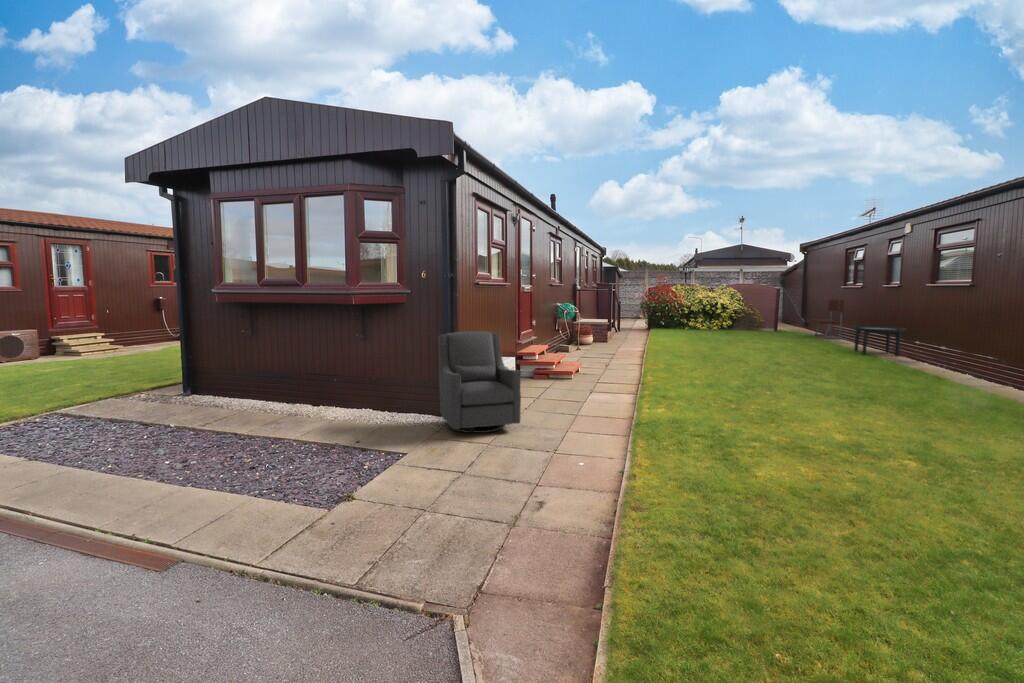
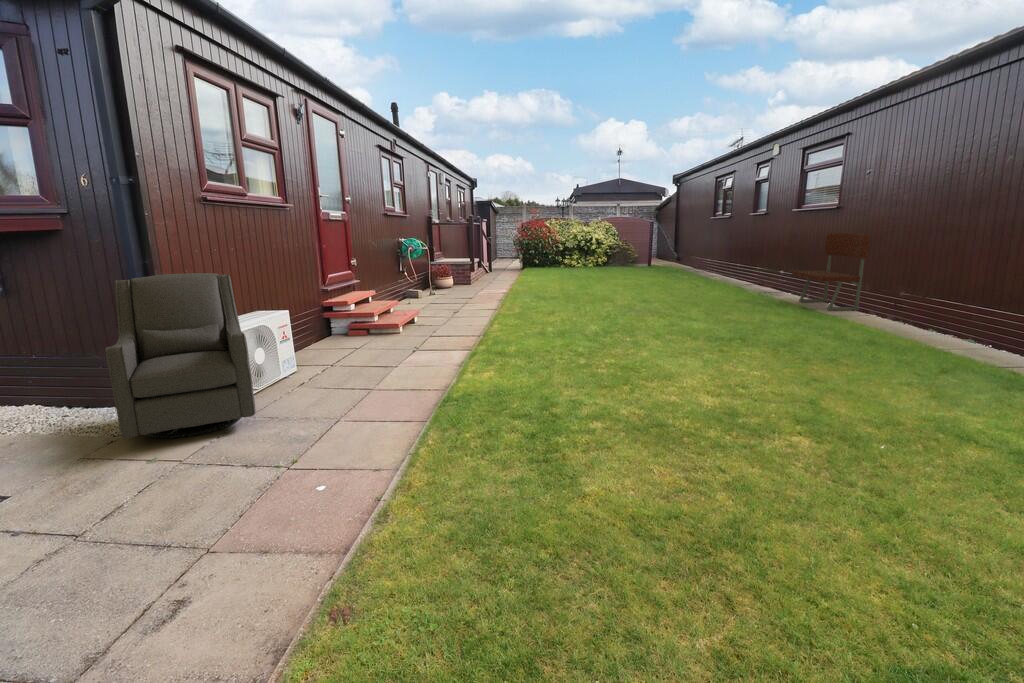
bench: present [810,299,844,339] -> present [792,233,870,311]
round table: present [852,325,906,356] -> none [720,256,773,288]

